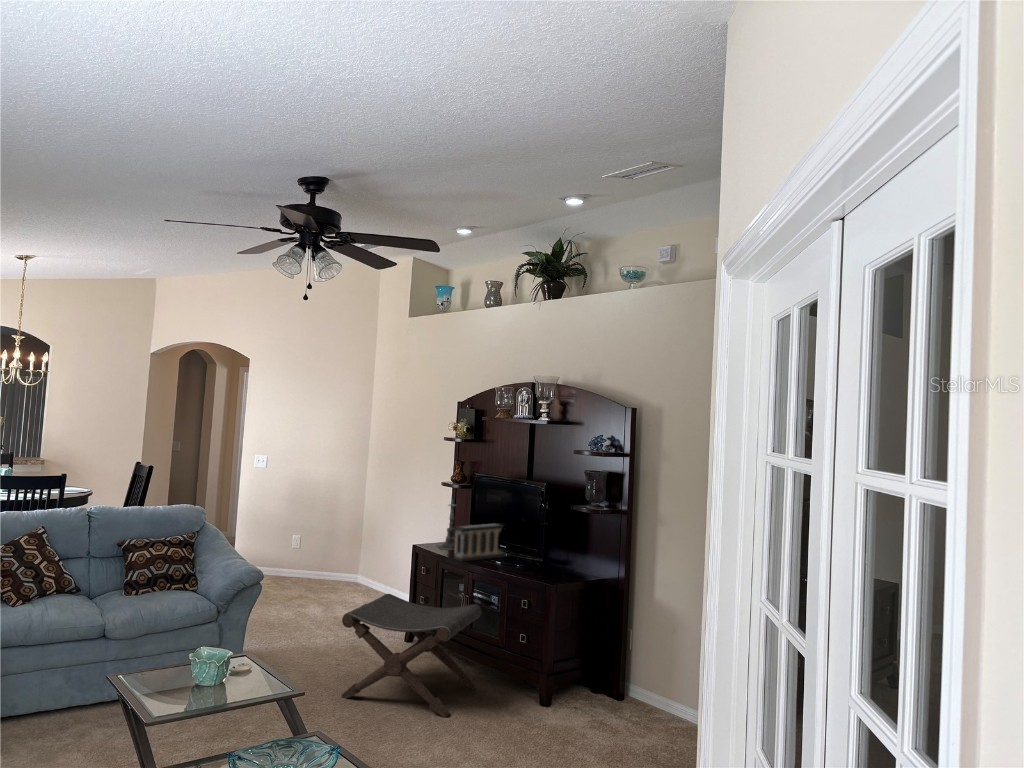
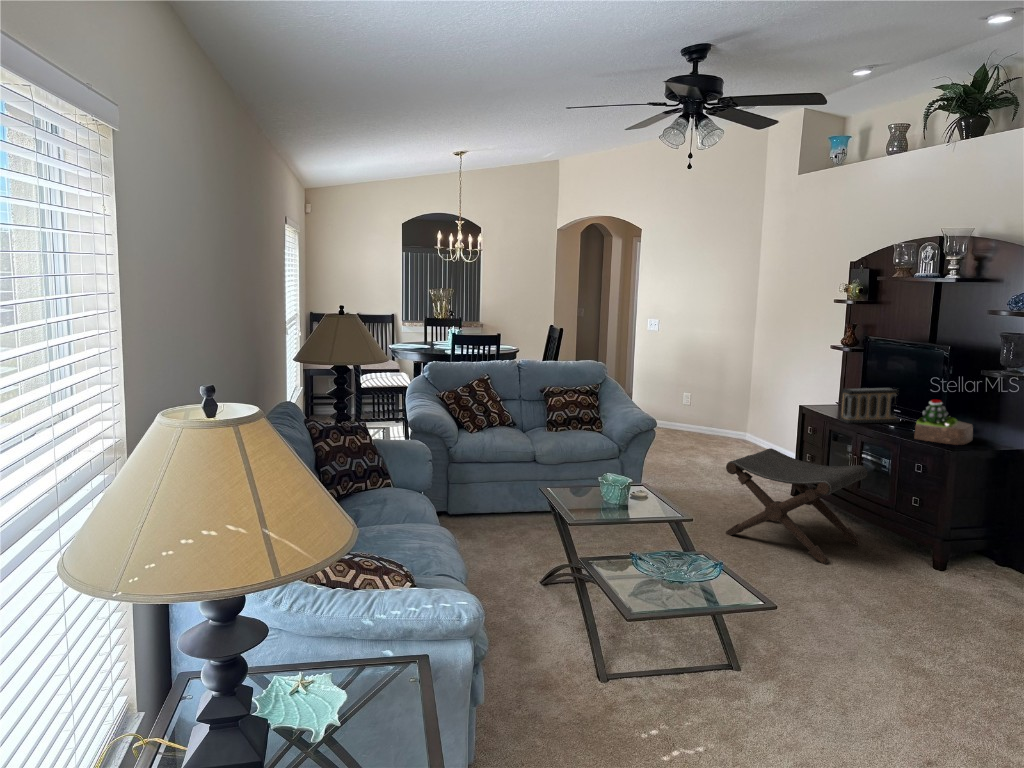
candle holder: present [437,503,456,550] -> none [823,360,853,413]
succulent plant: none [521,534,568,576] -> present [914,399,973,445]

